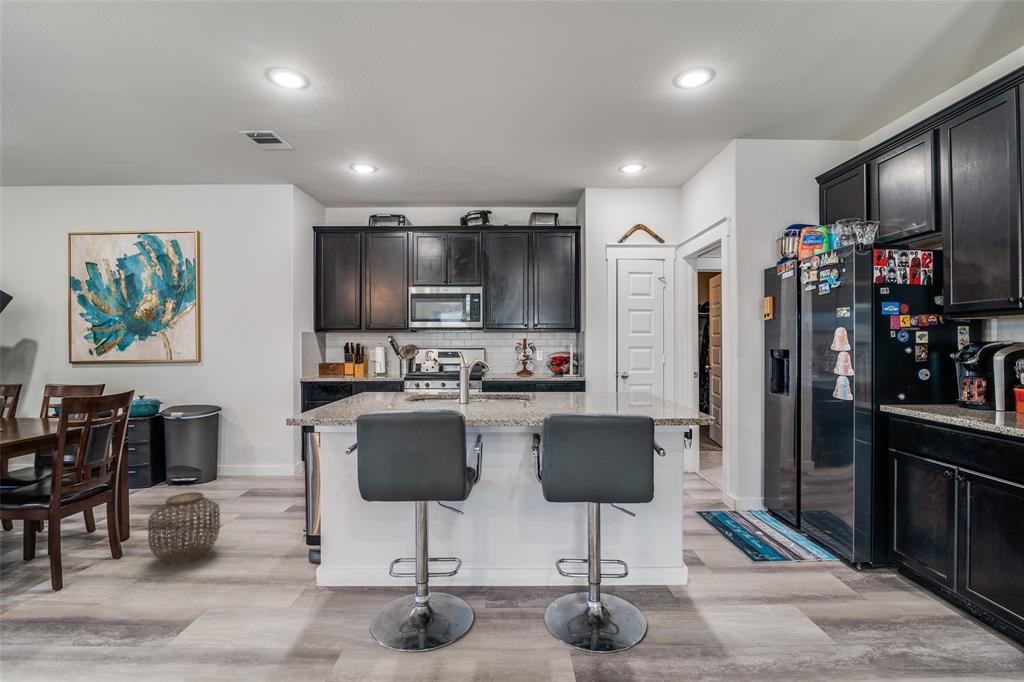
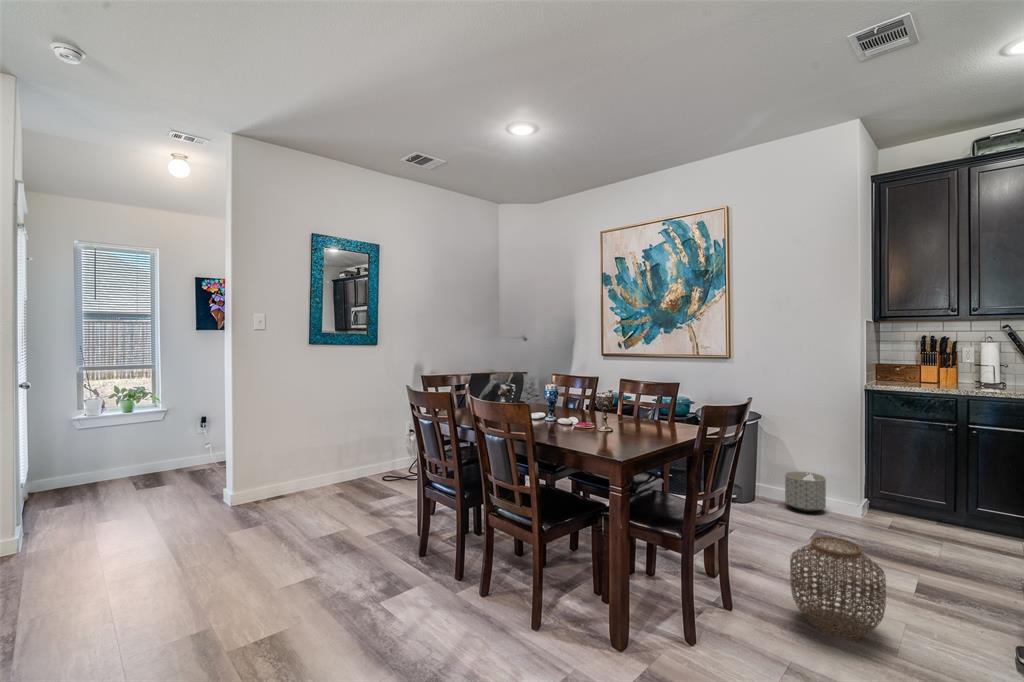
planter: none [237,450,269,481] -> present [785,471,826,512]

